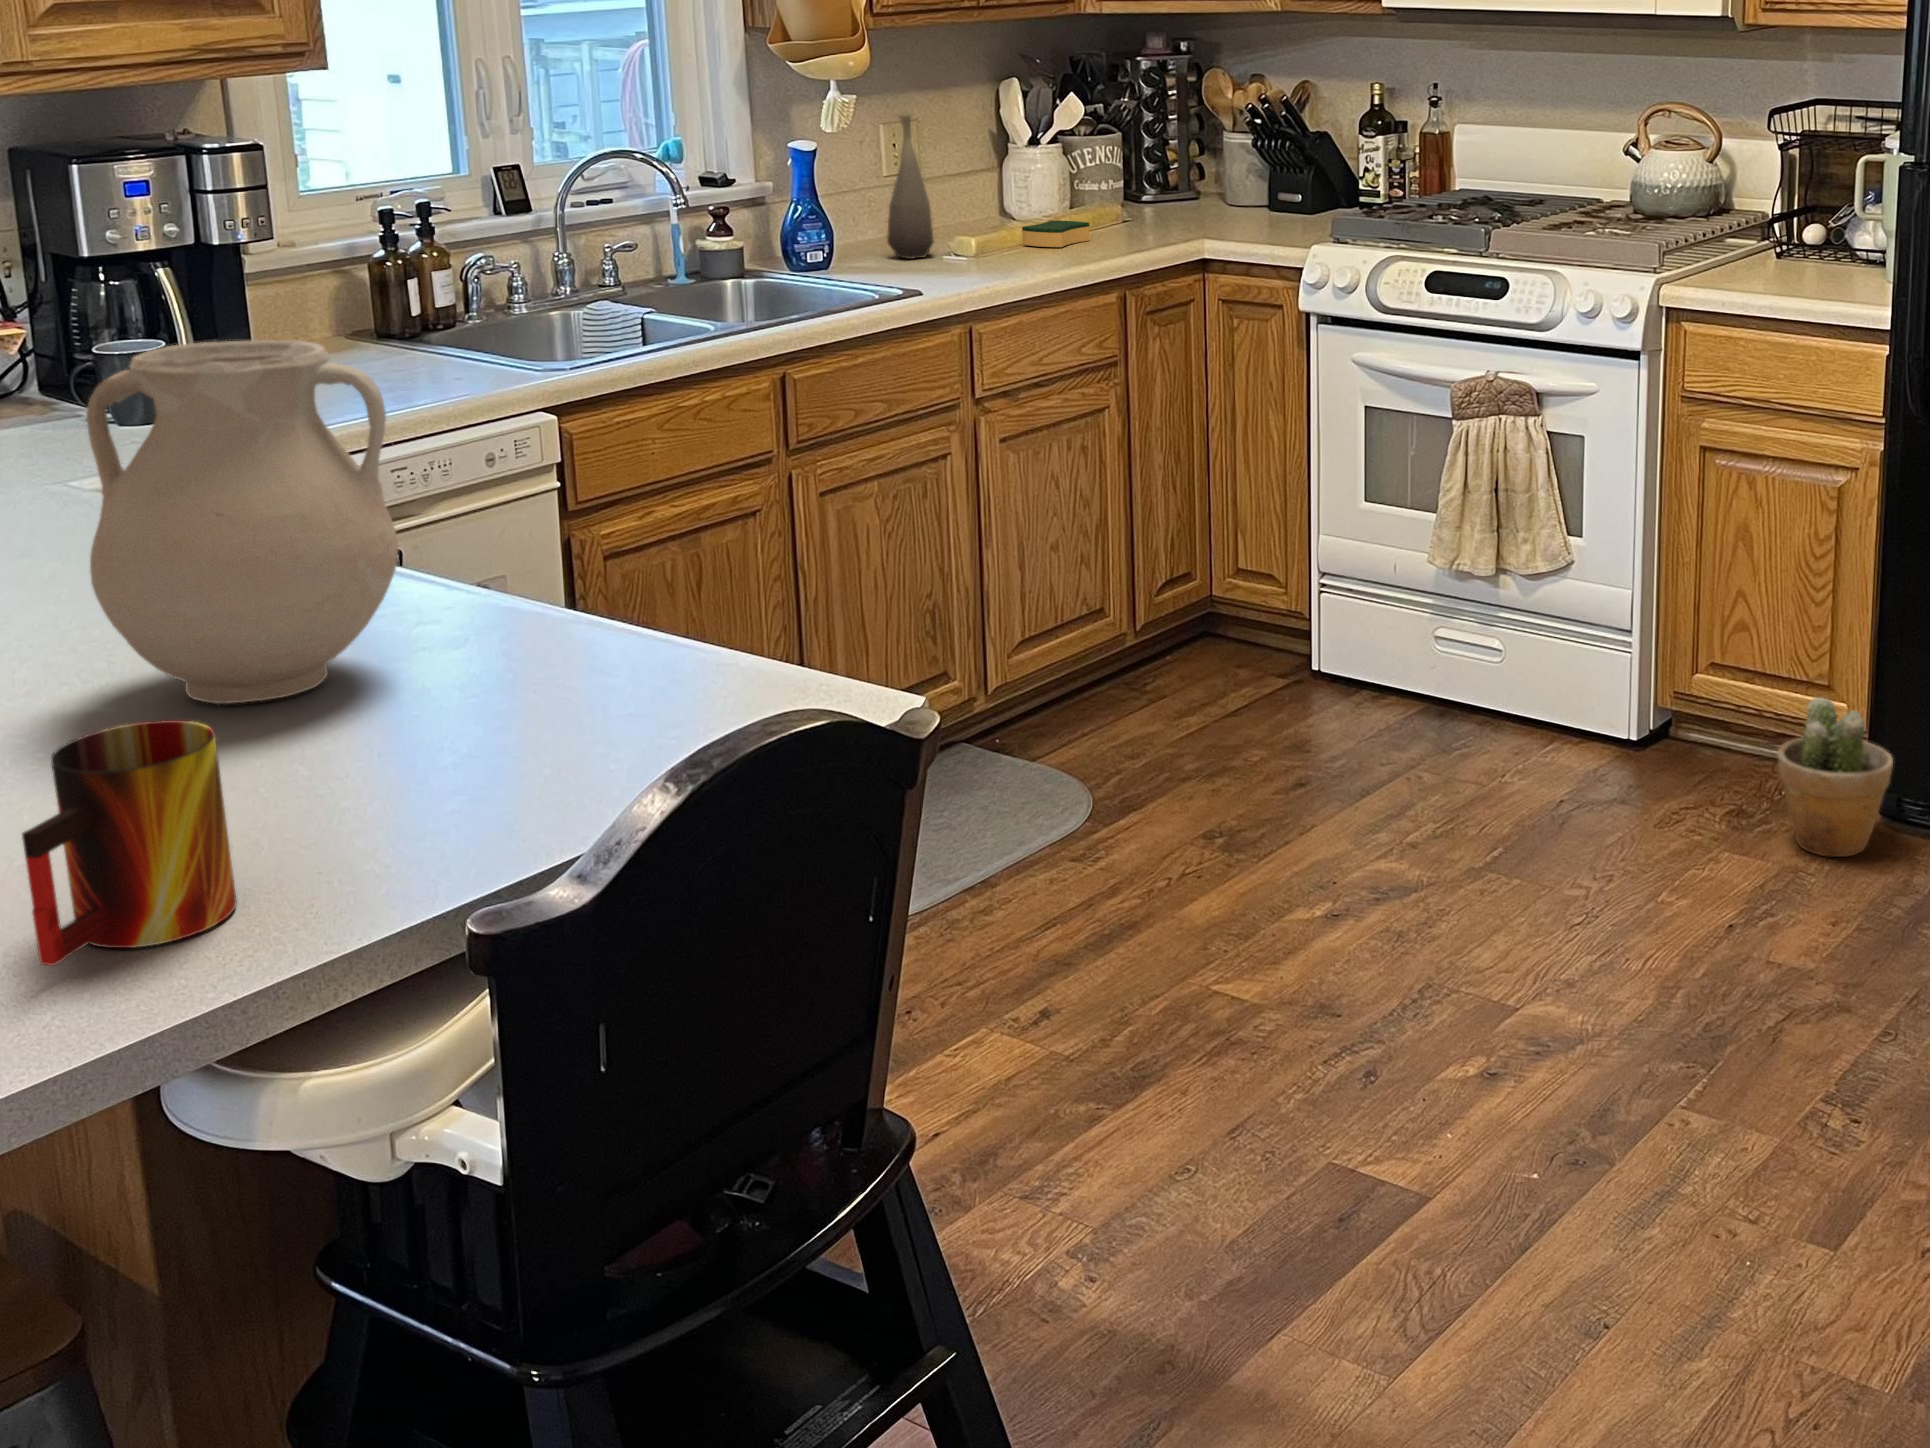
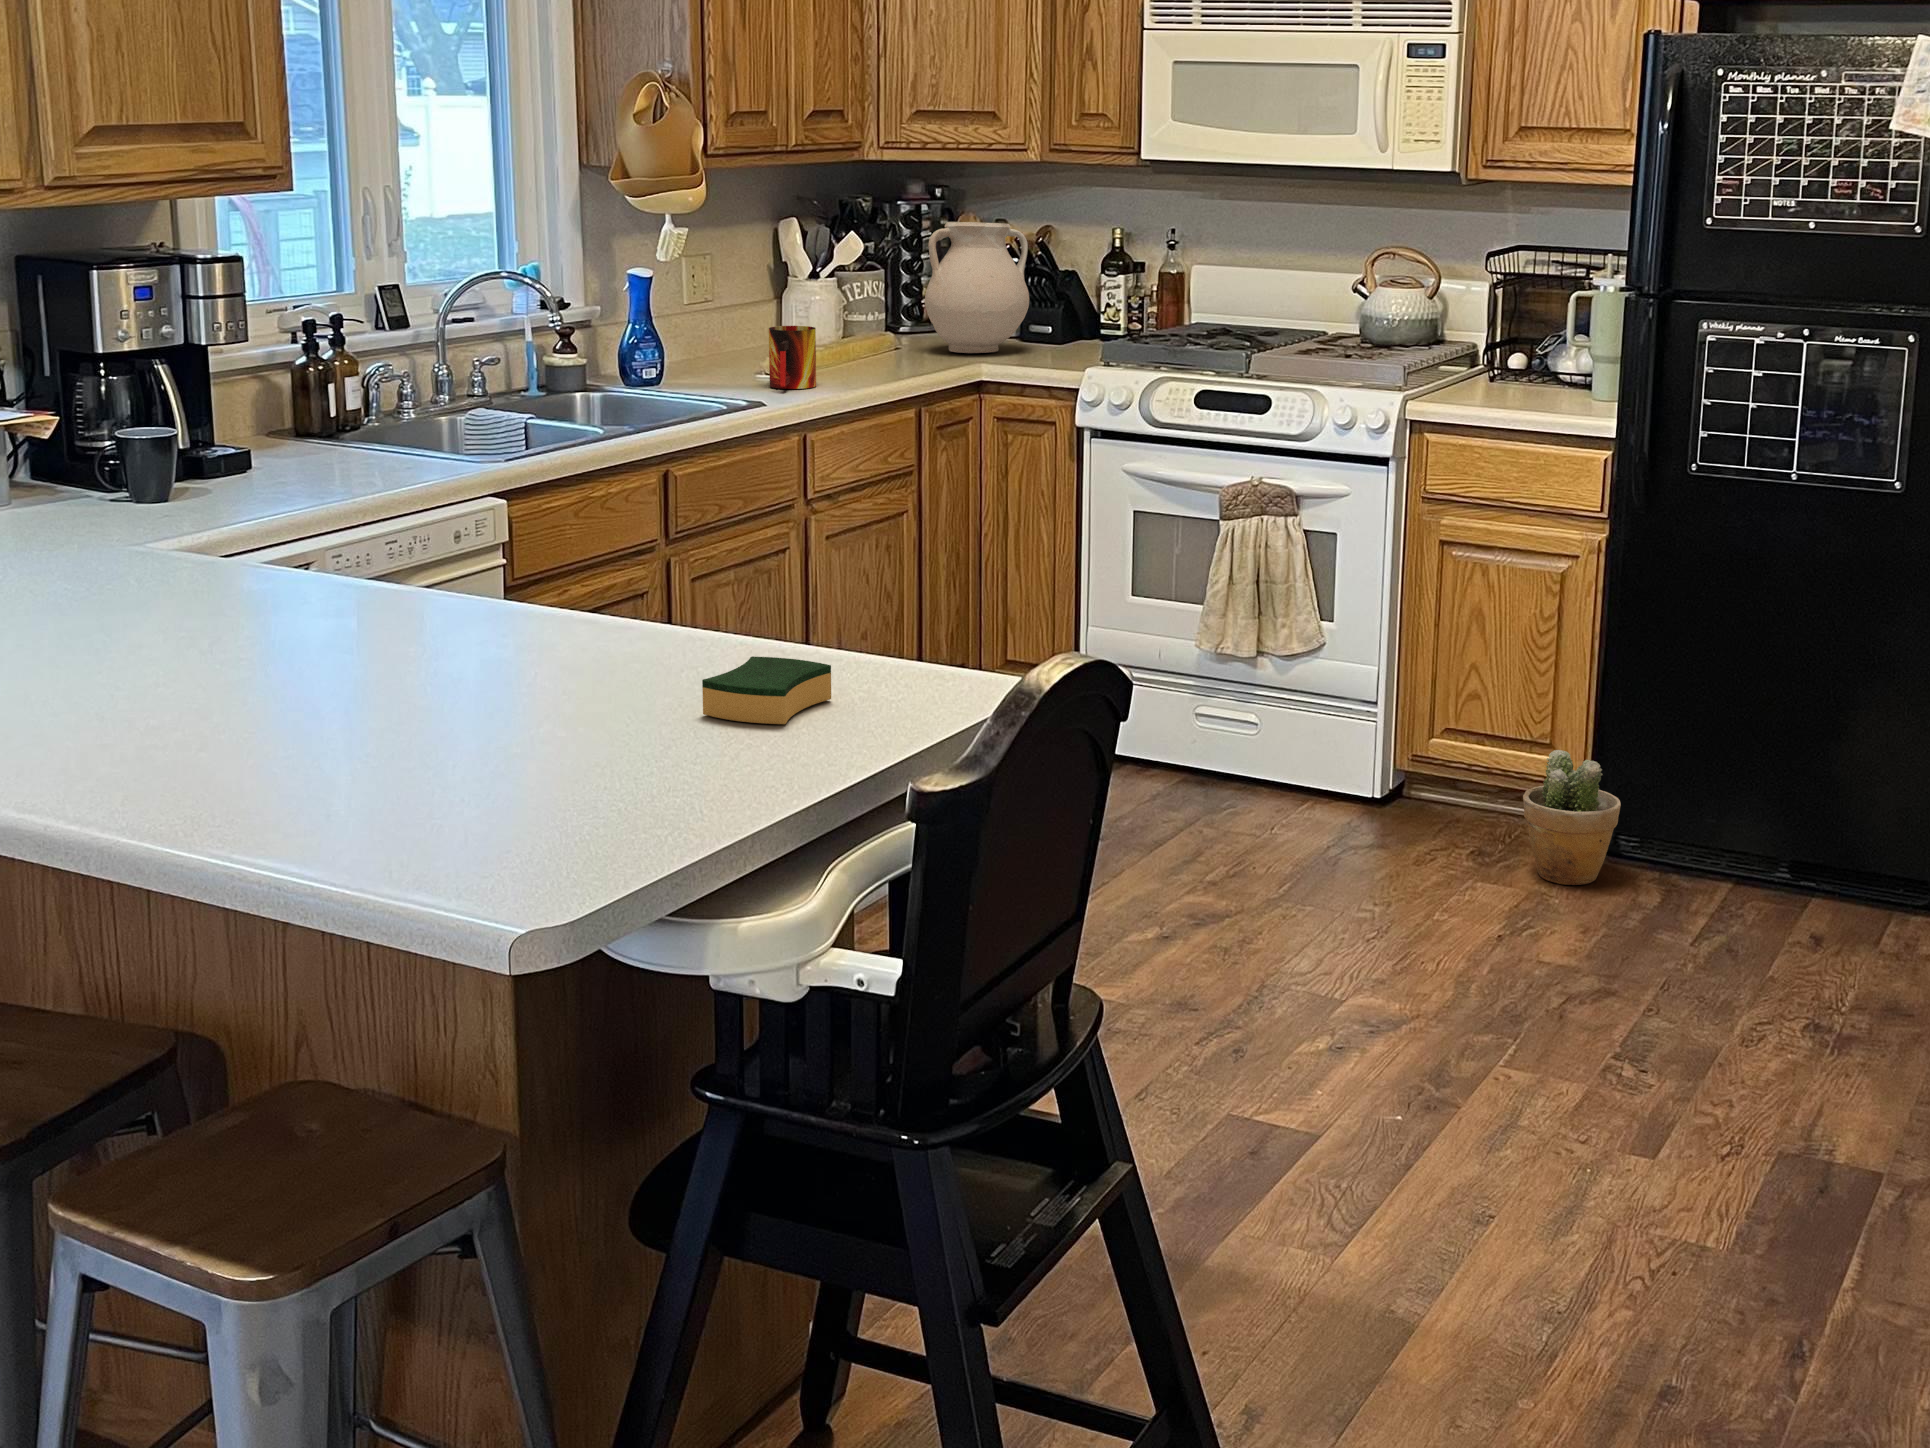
bottle: present [887,112,934,259] -> none [702,243,746,376]
sponge: present [1022,220,1090,247] -> present [702,656,831,724]
vase: present [86,340,399,704] -> present [925,222,1029,353]
mug: present [22,720,237,966] -> present [769,326,816,389]

